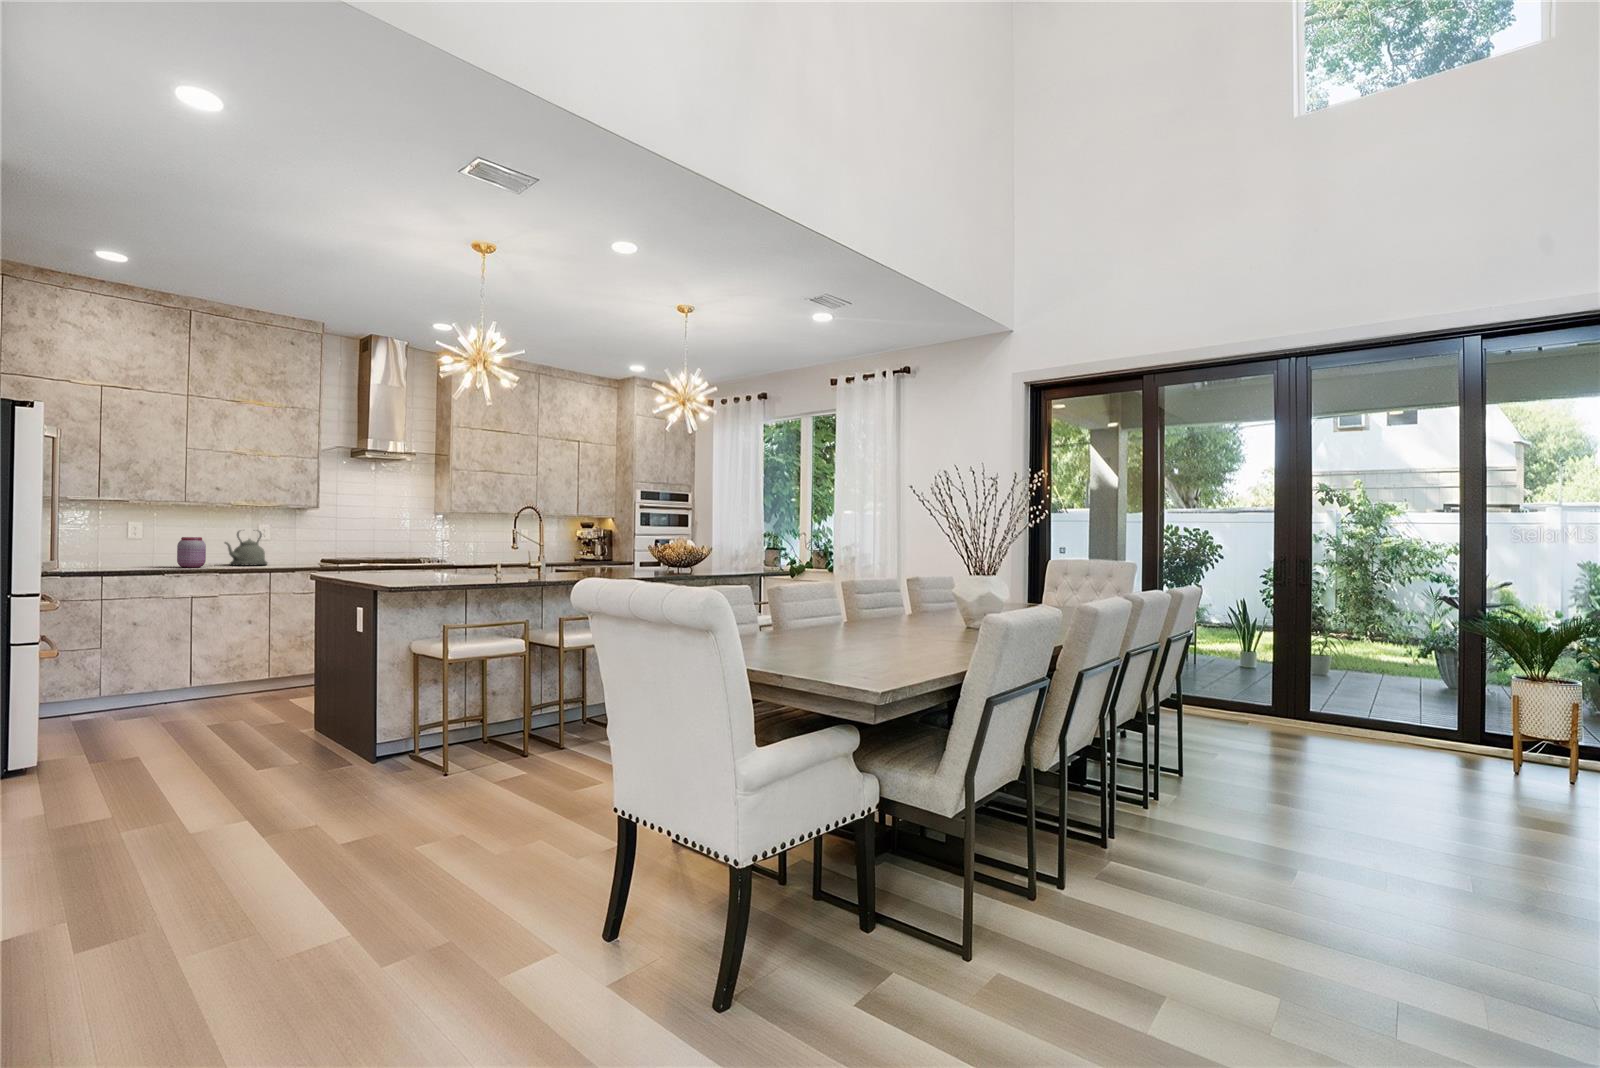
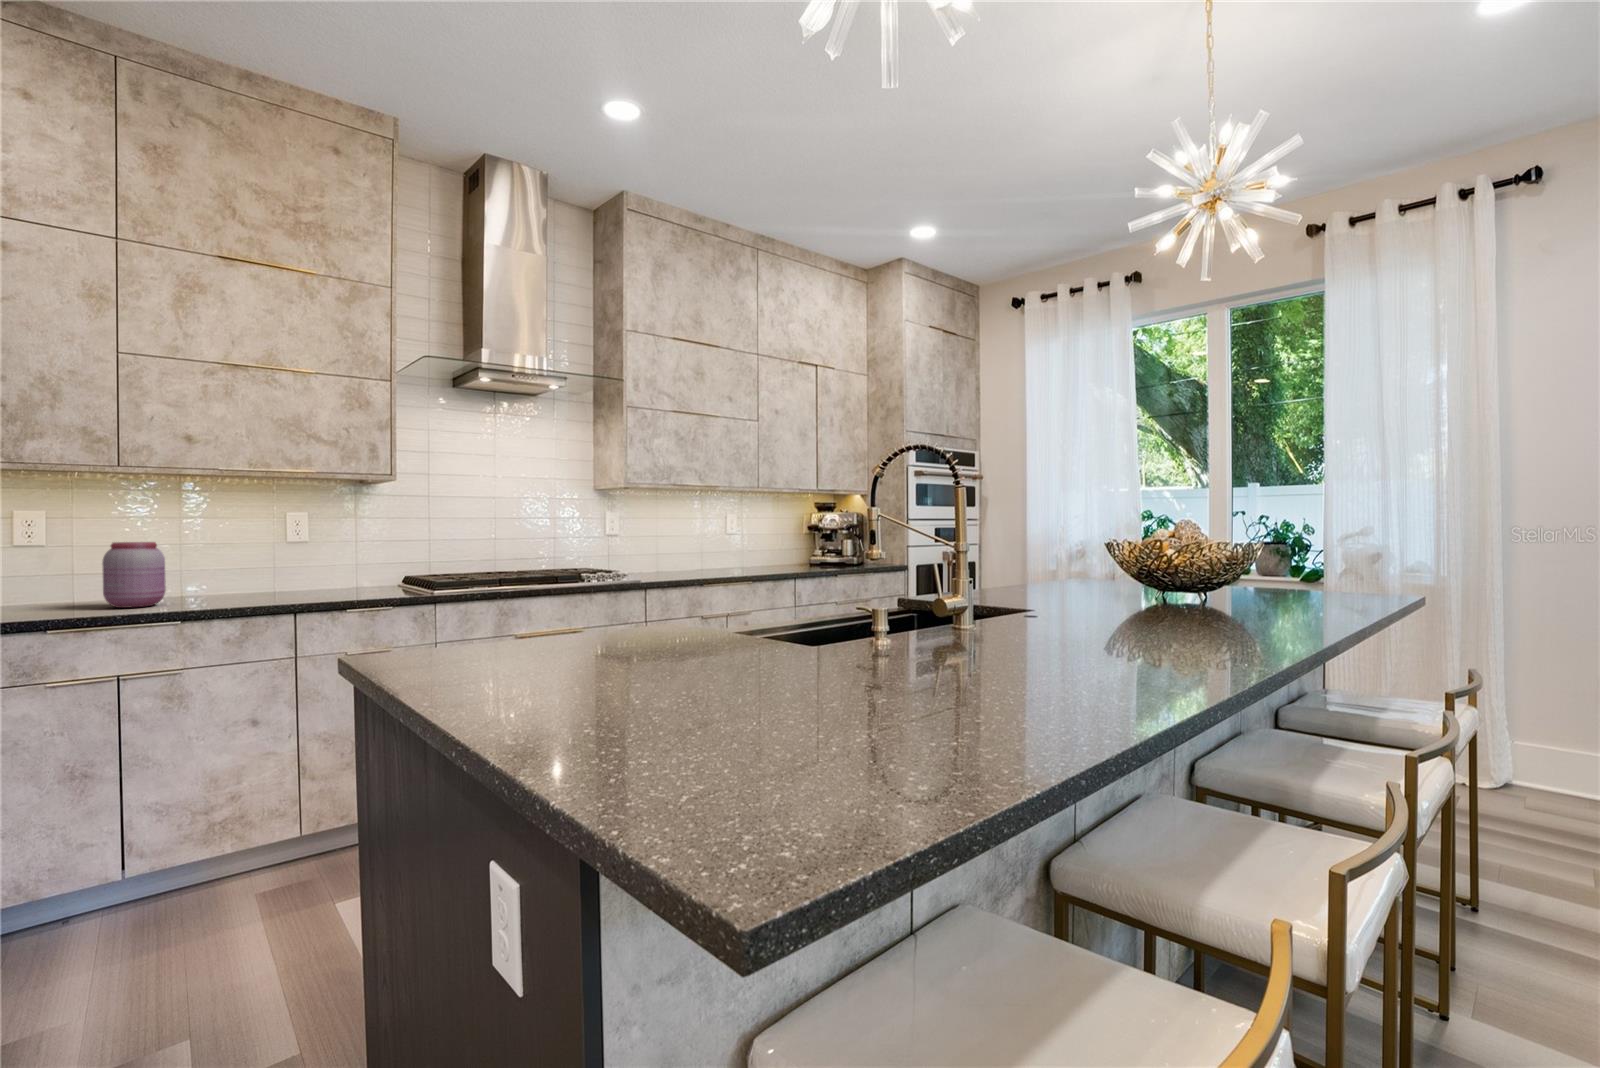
kettle: present [225,531,268,566] -> none [207,525,300,598]

